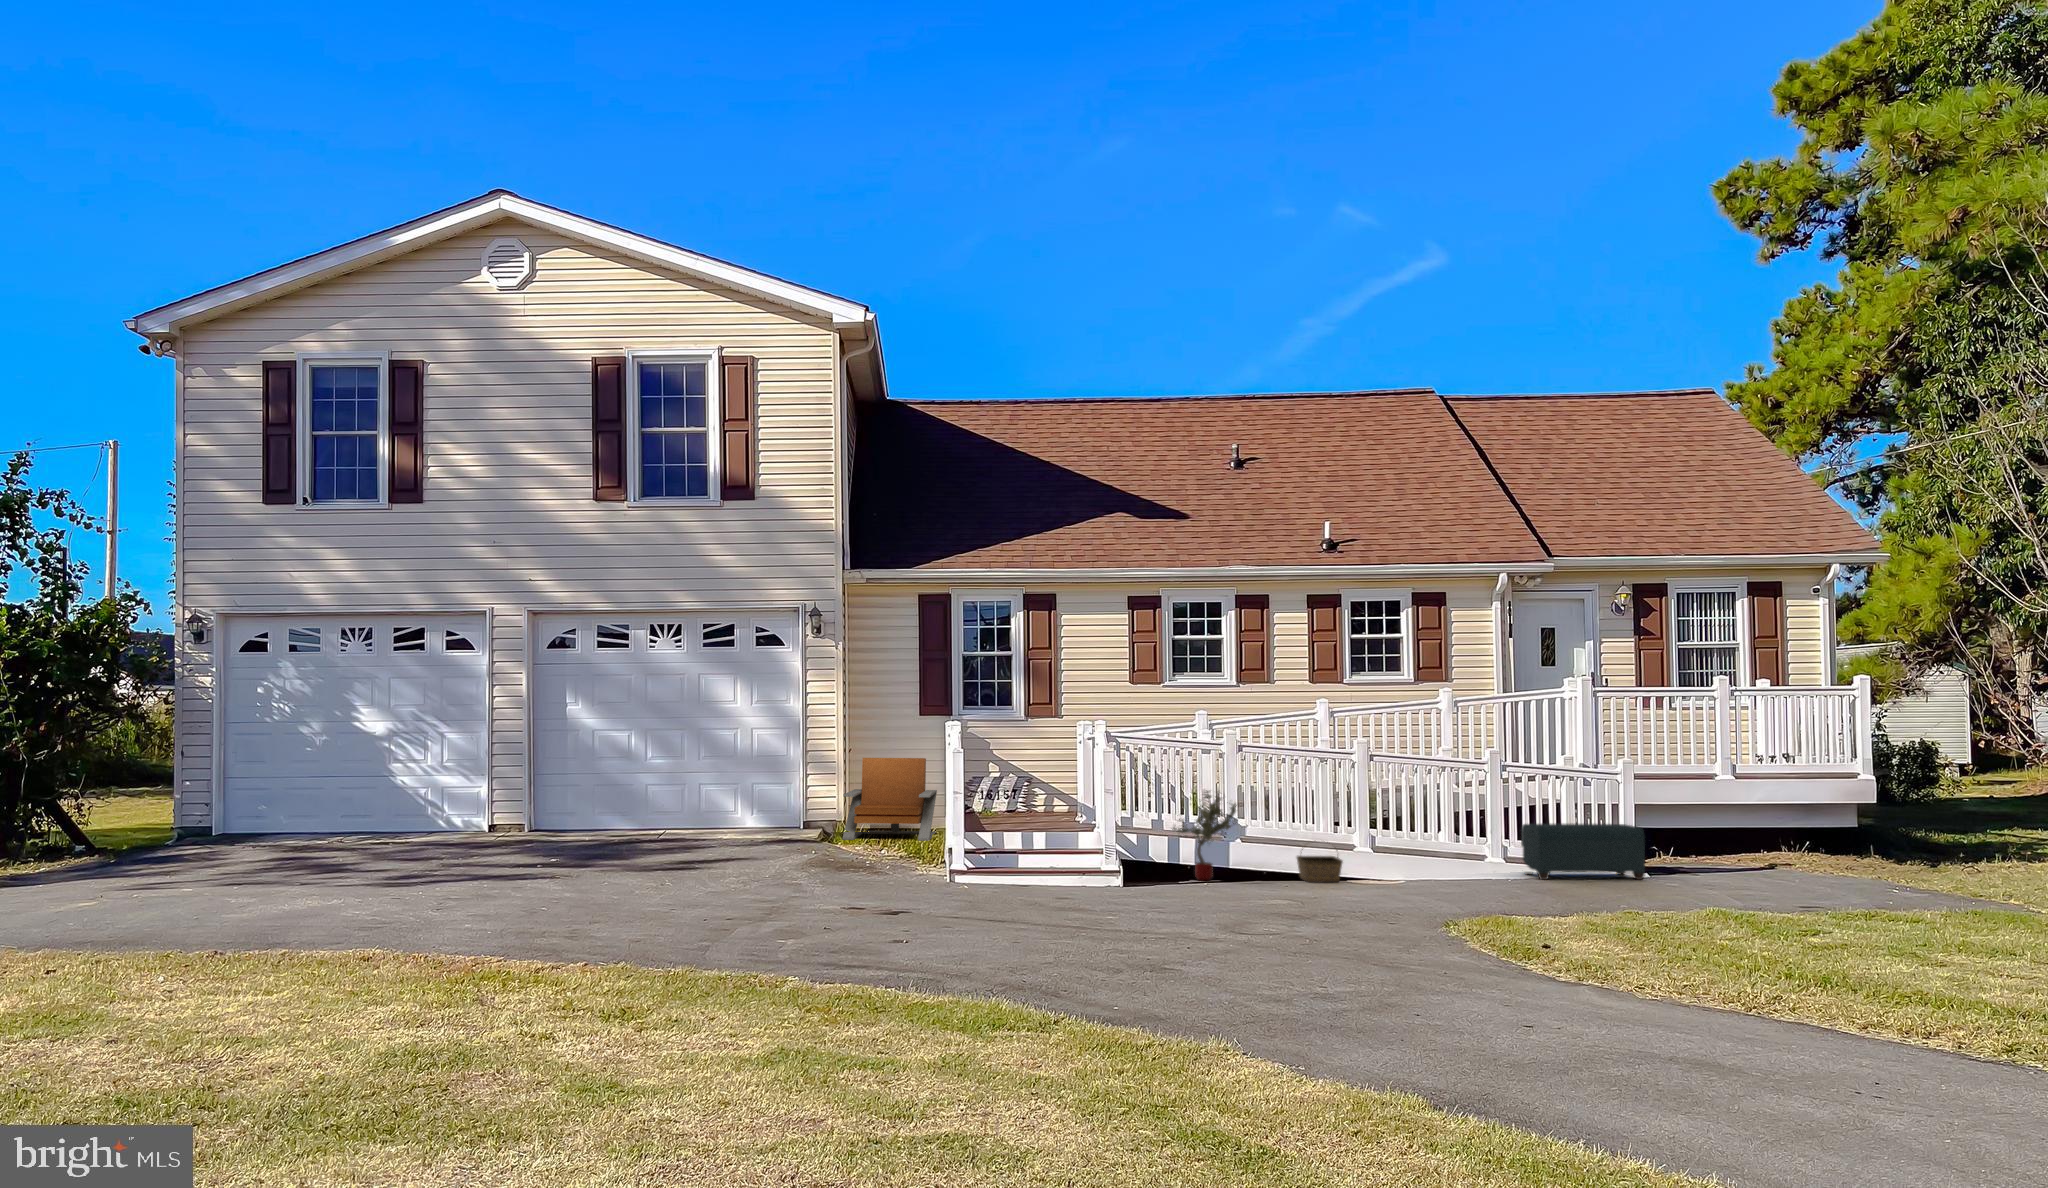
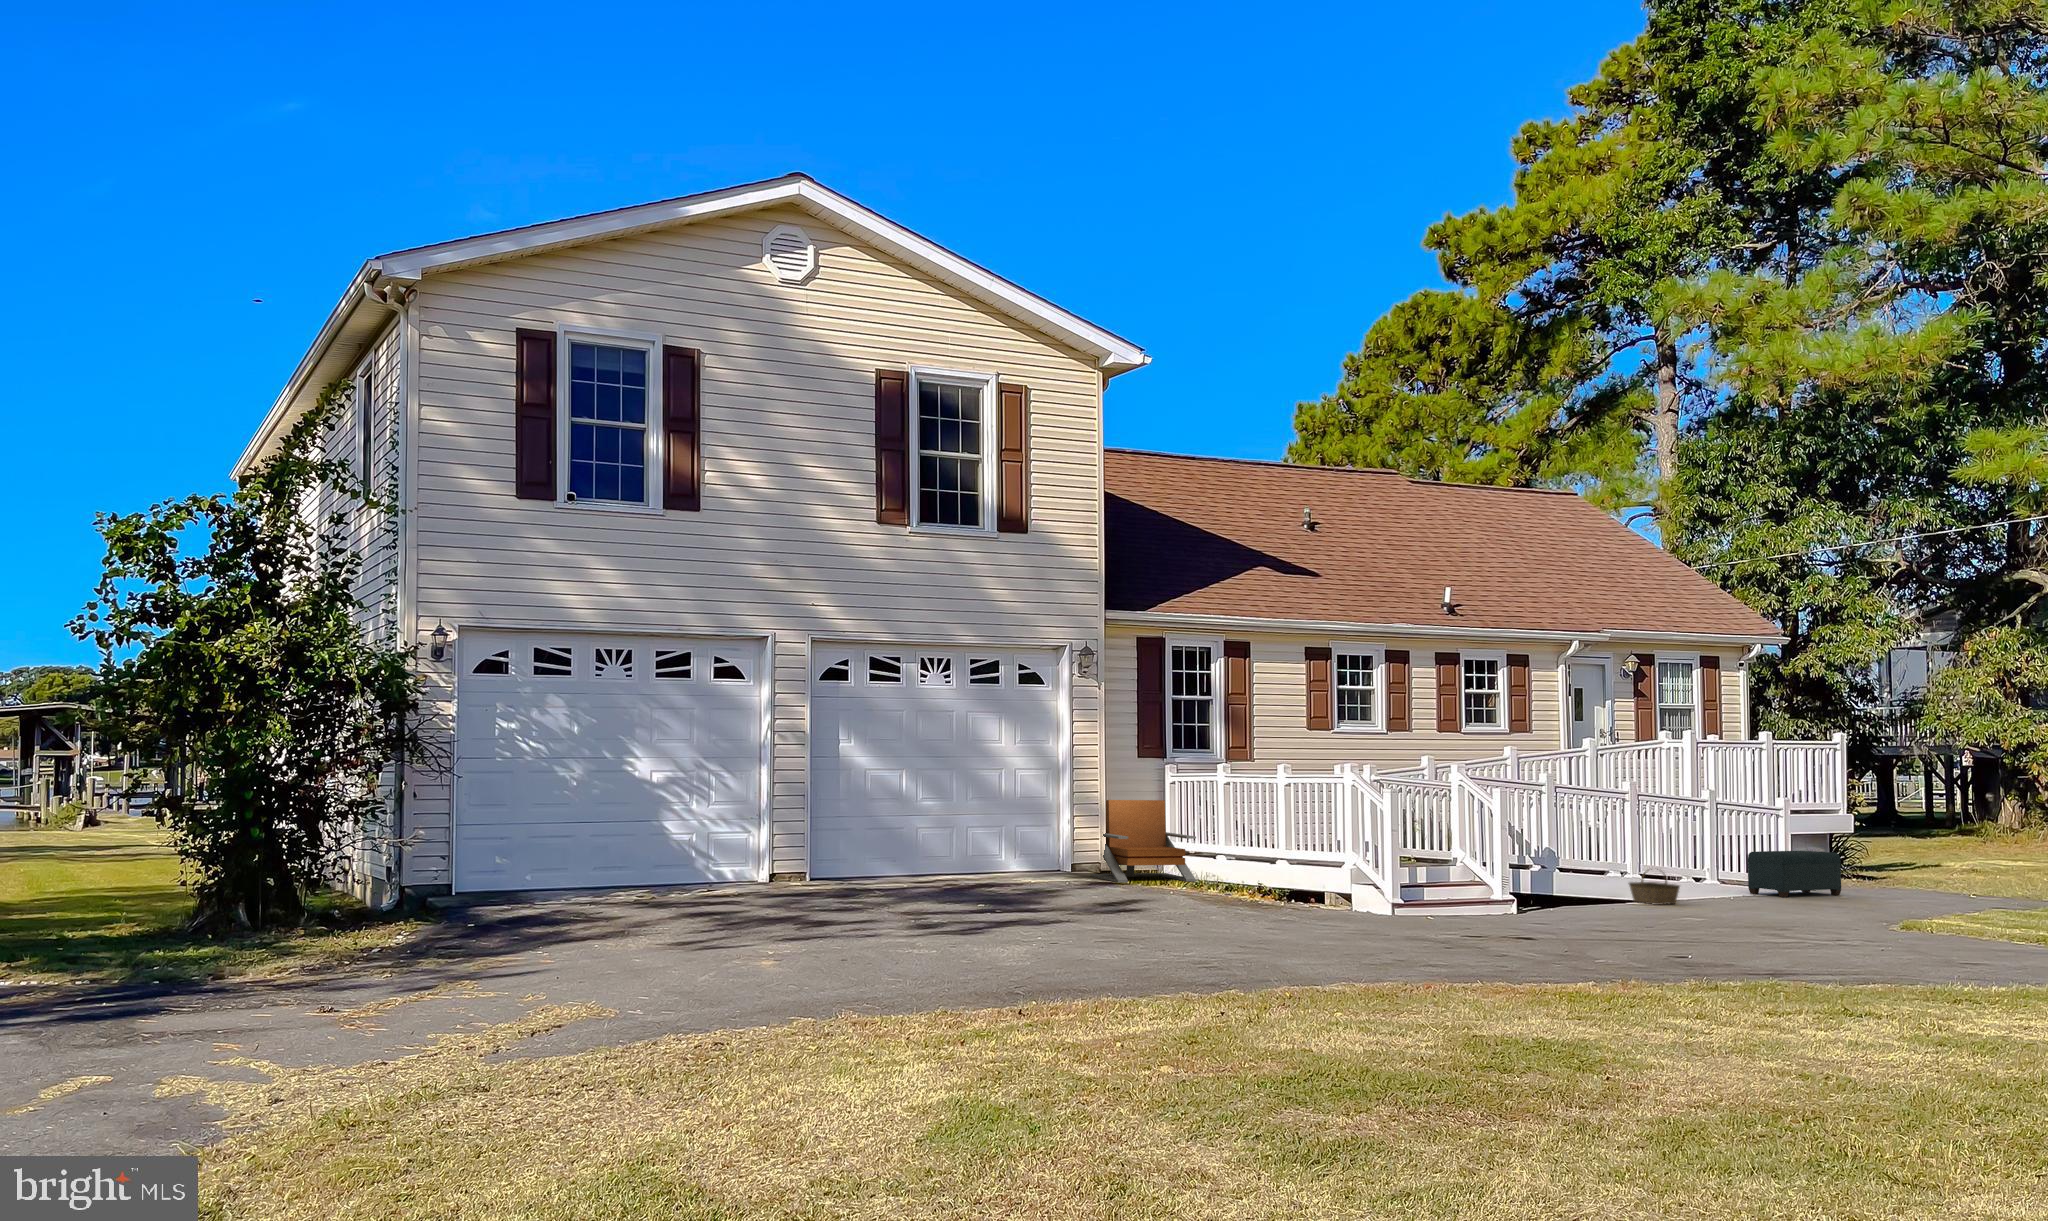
potted tree: present [1172,790,1237,881] -> none [1547,825,1618,907]

